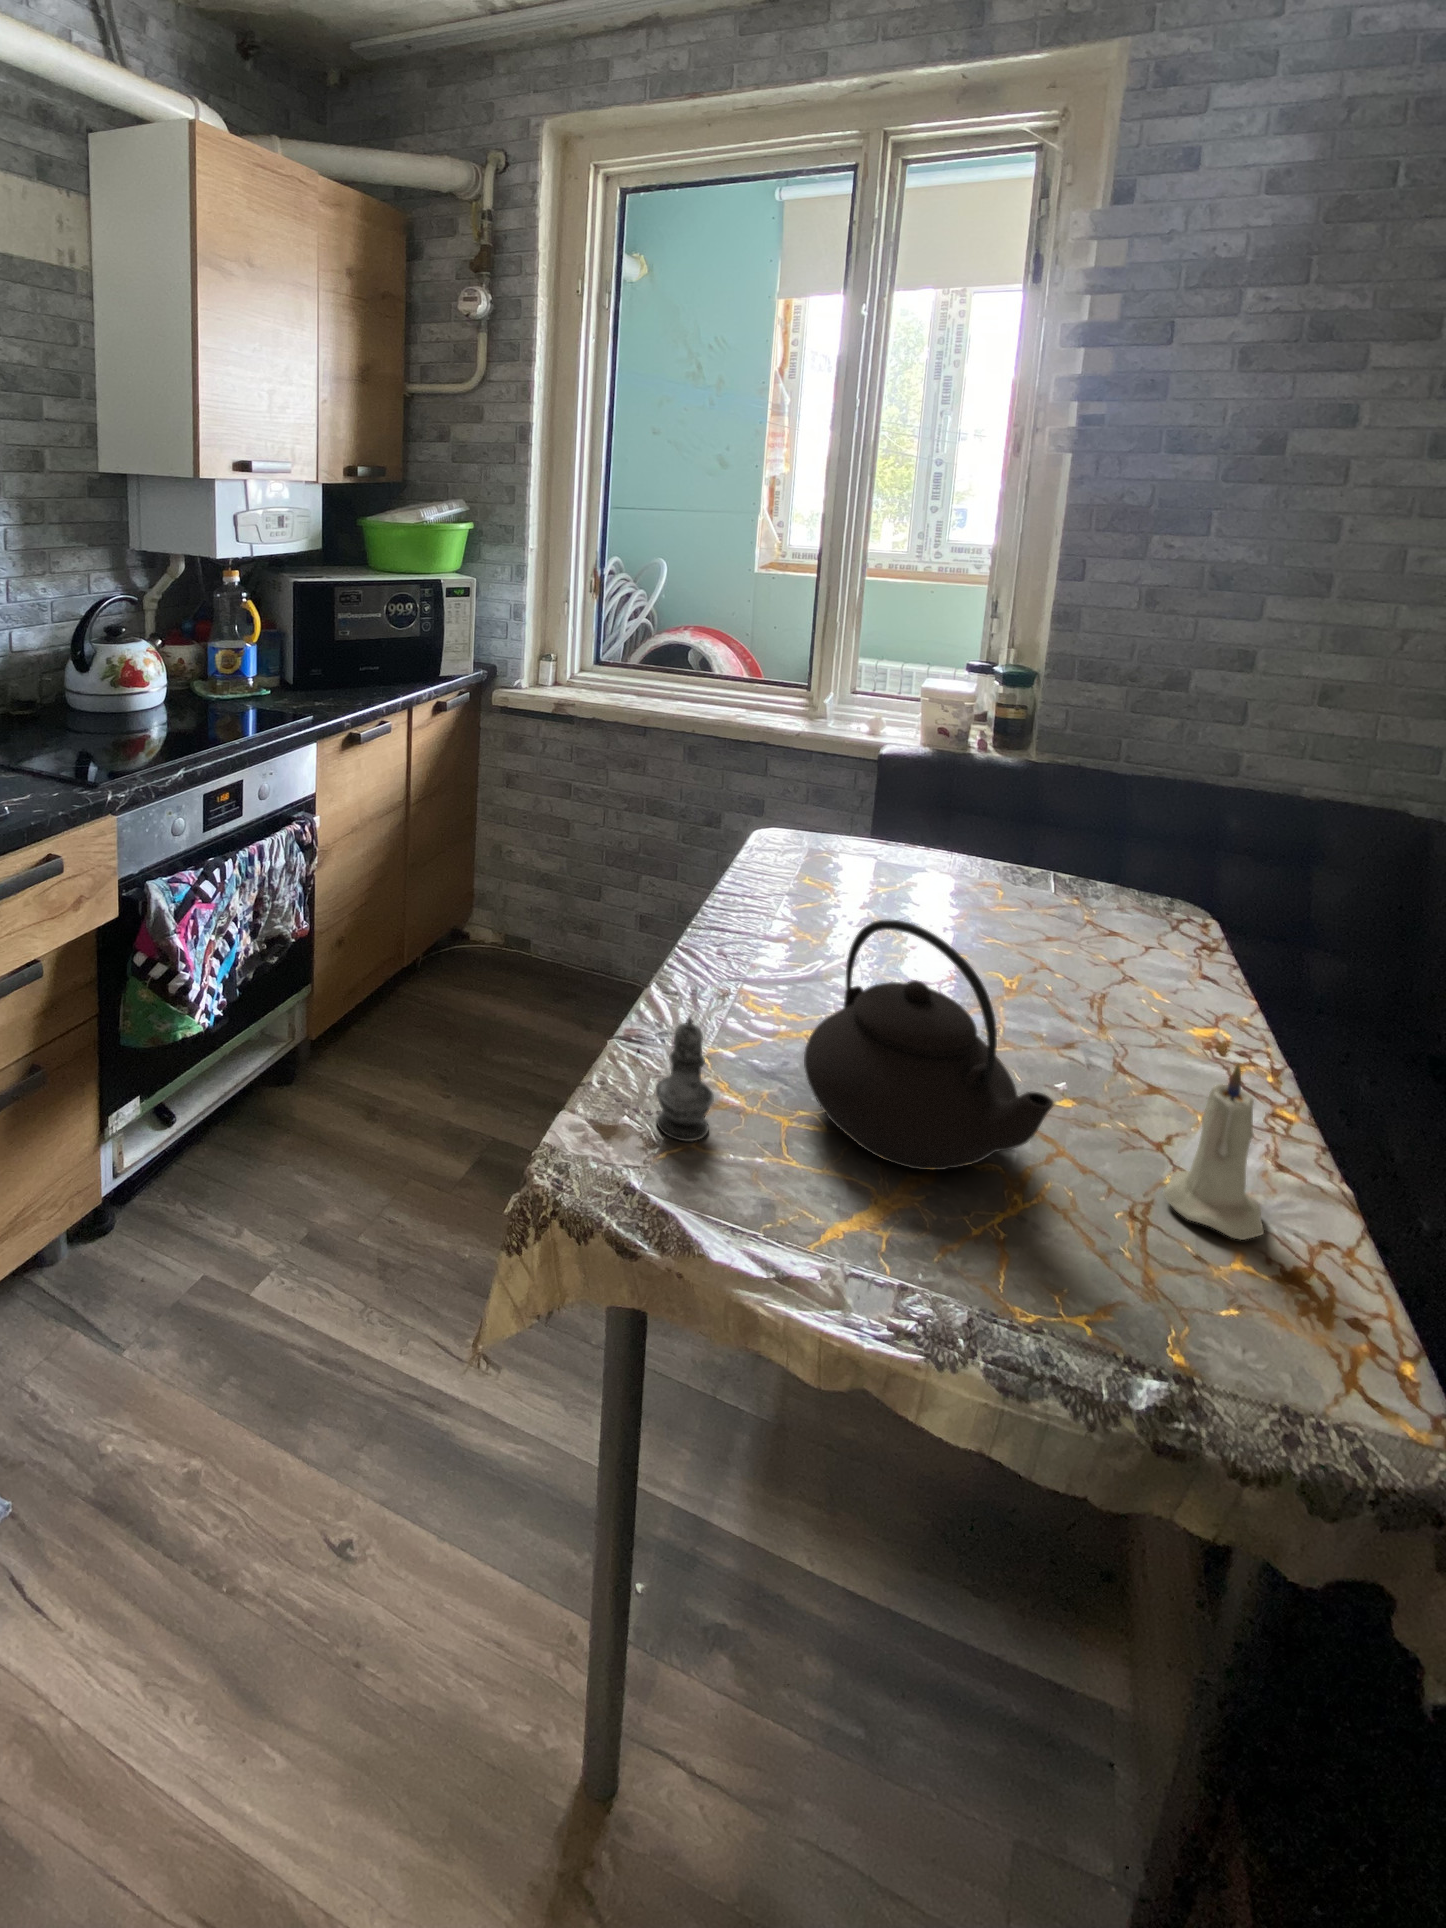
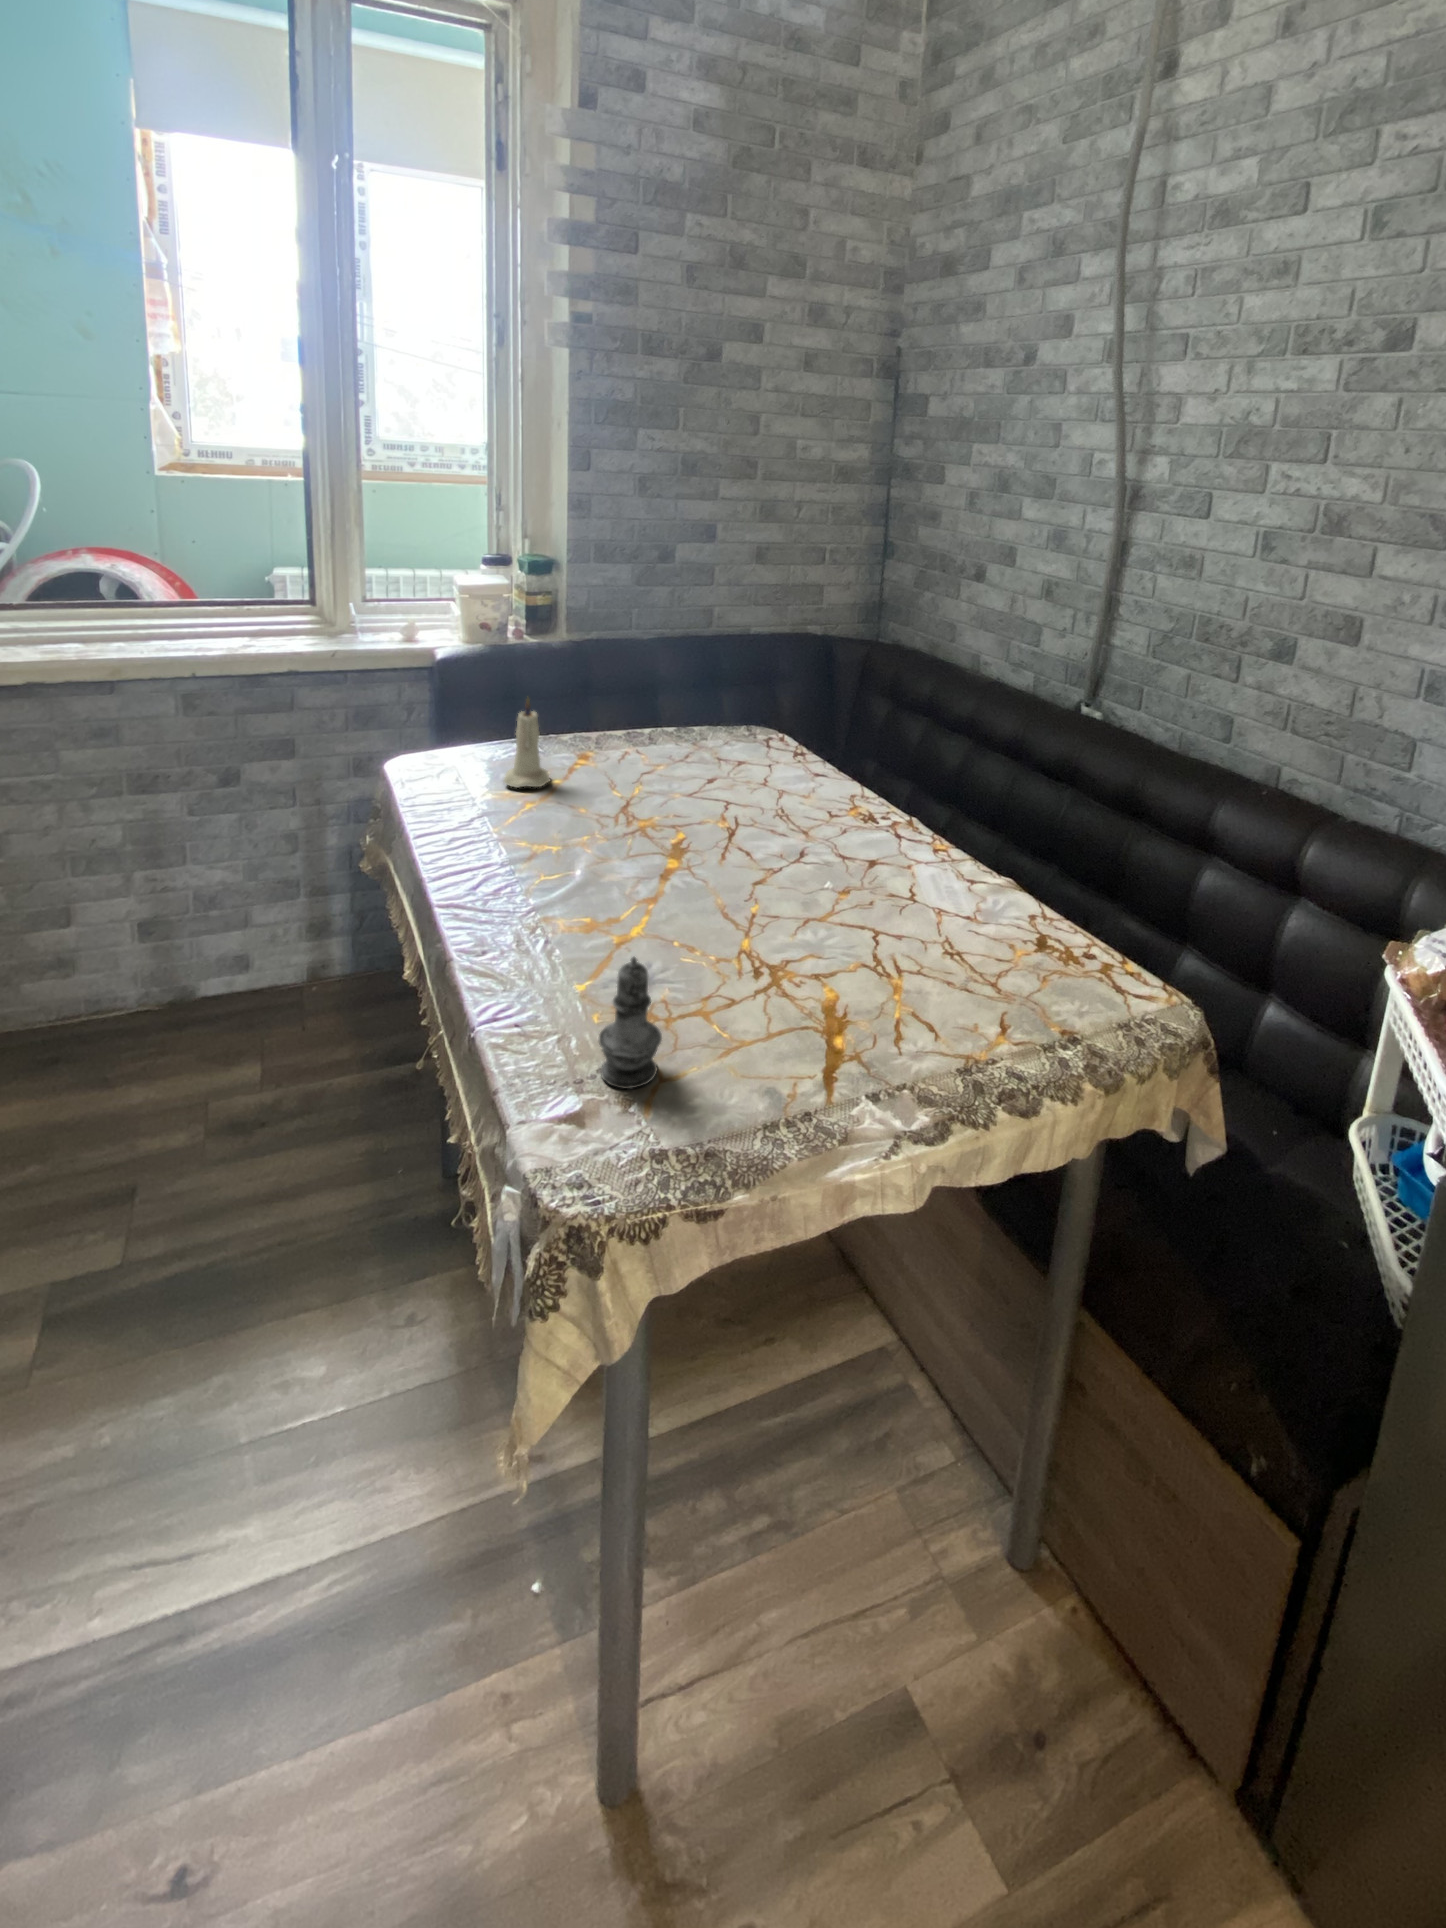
teapot: present [804,919,1054,1170] -> none [684,790,914,1005]
candle: present [1163,1064,1264,1240] -> present [504,698,550,788]

